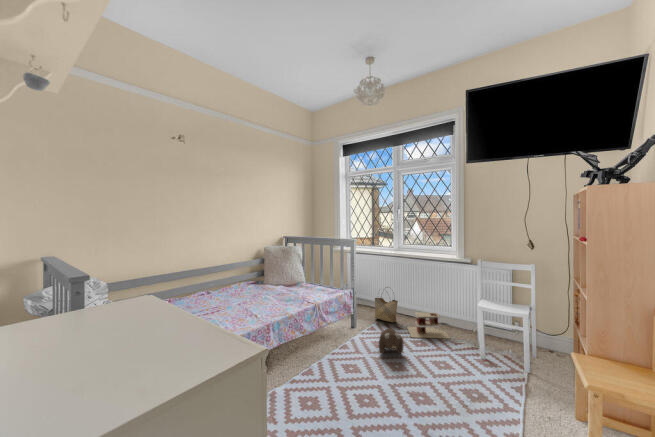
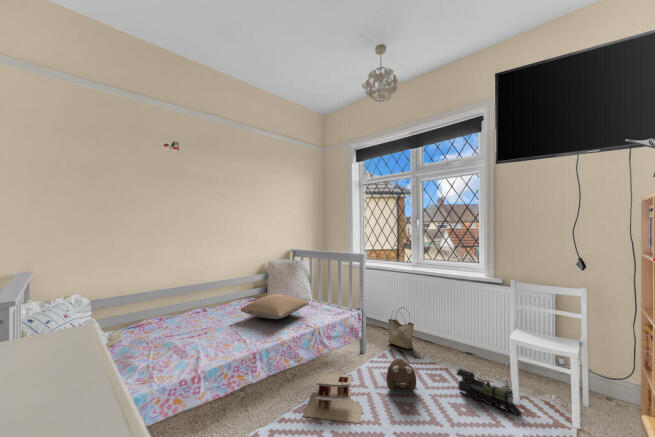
pillow: none [245,277,307,298] -> present [241,294,309,319]
toy house: present [407,312,450,338] -> present [303,373,362,423]
toy train: none [436,334,486,367] -> present [457,369,521,416]

